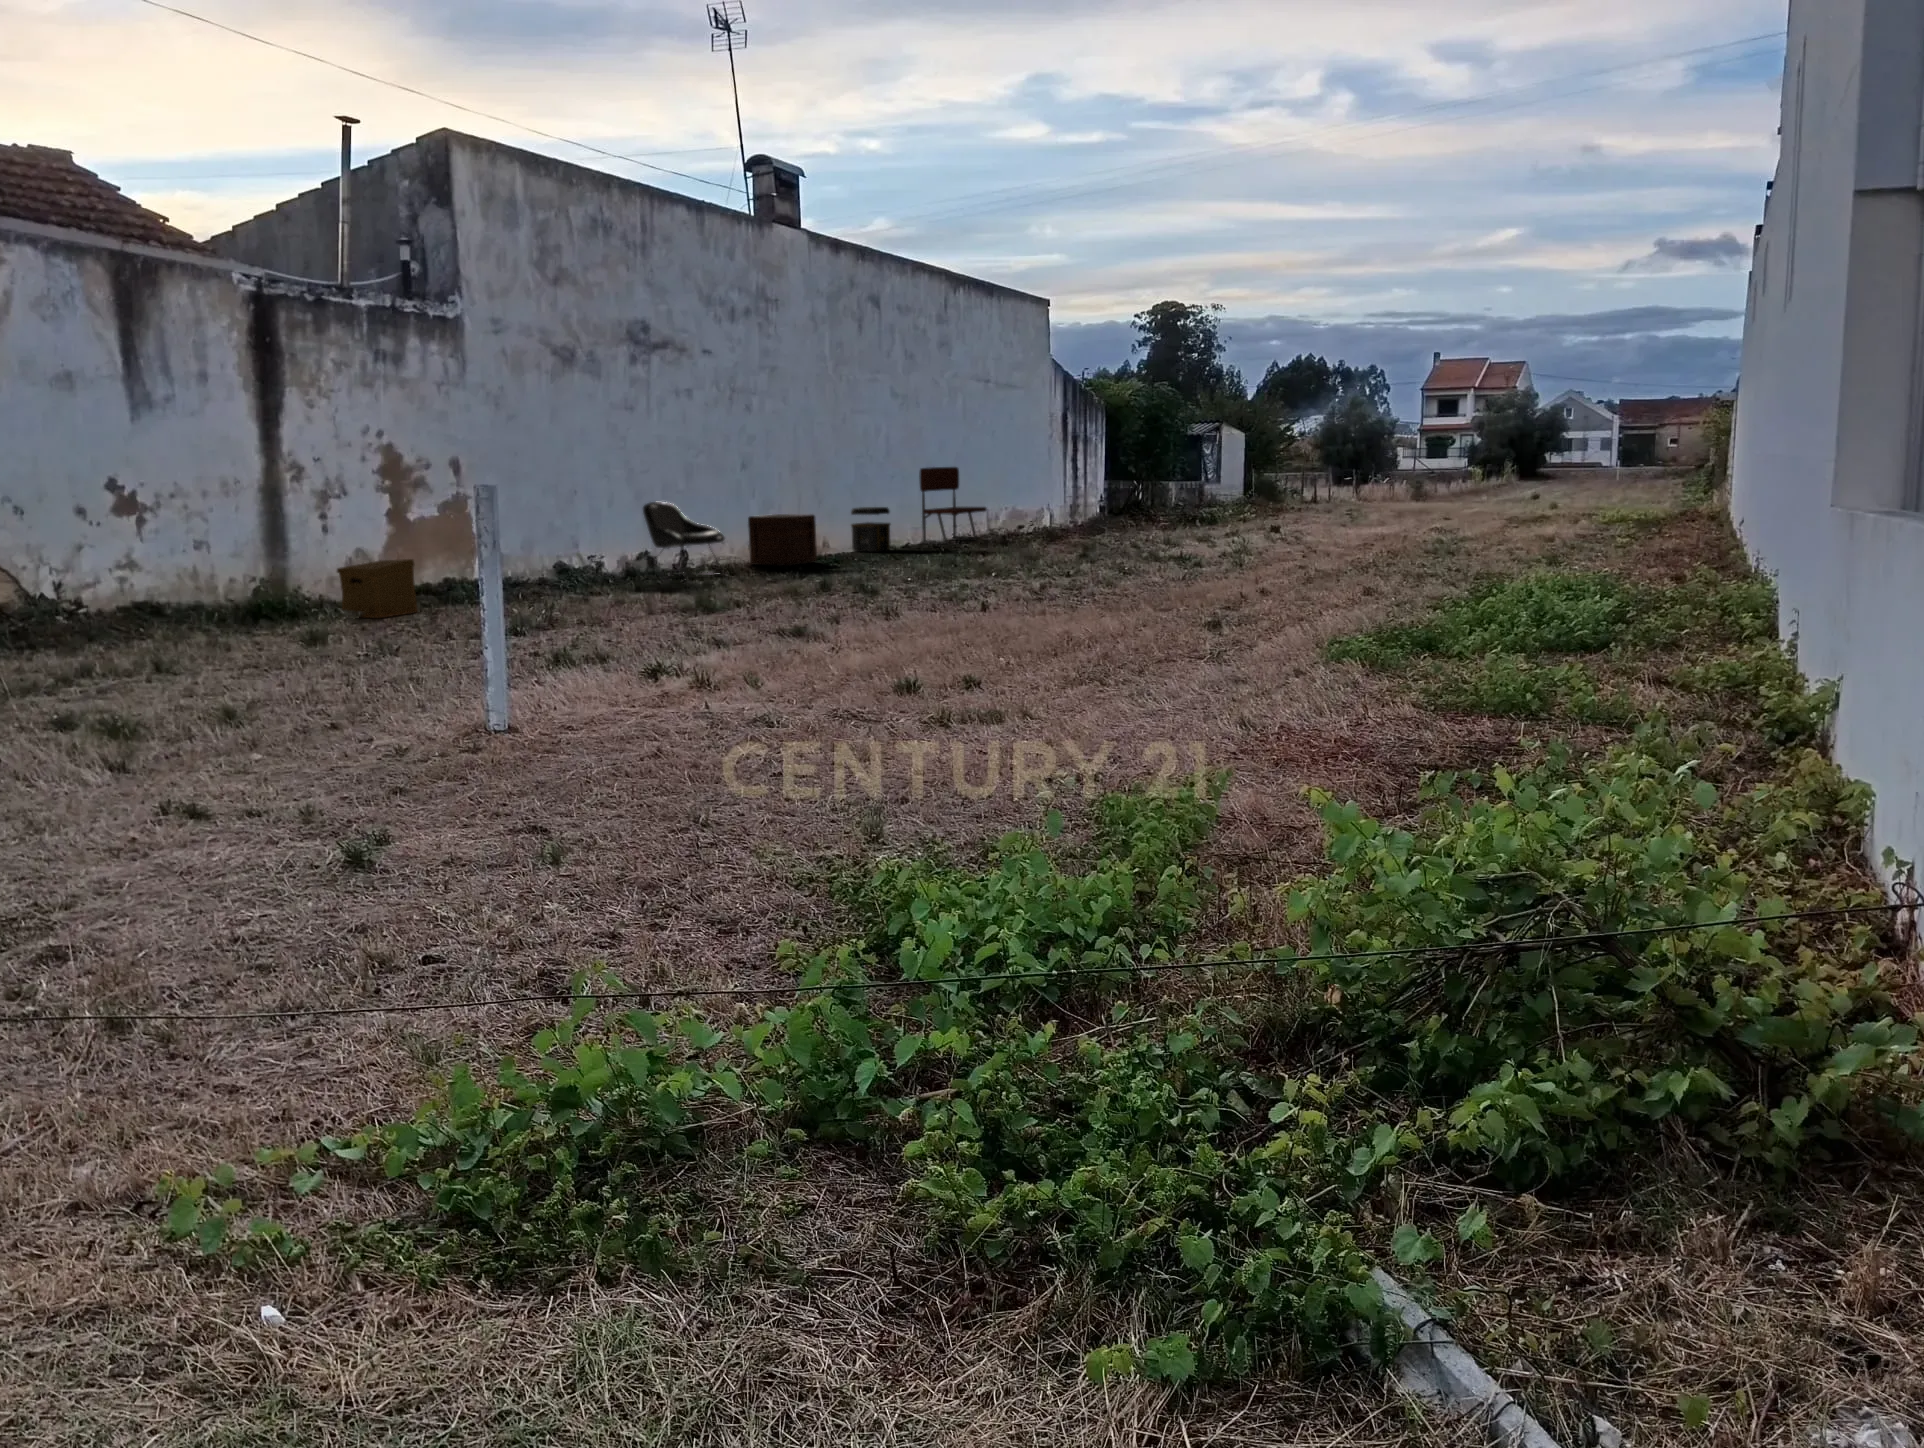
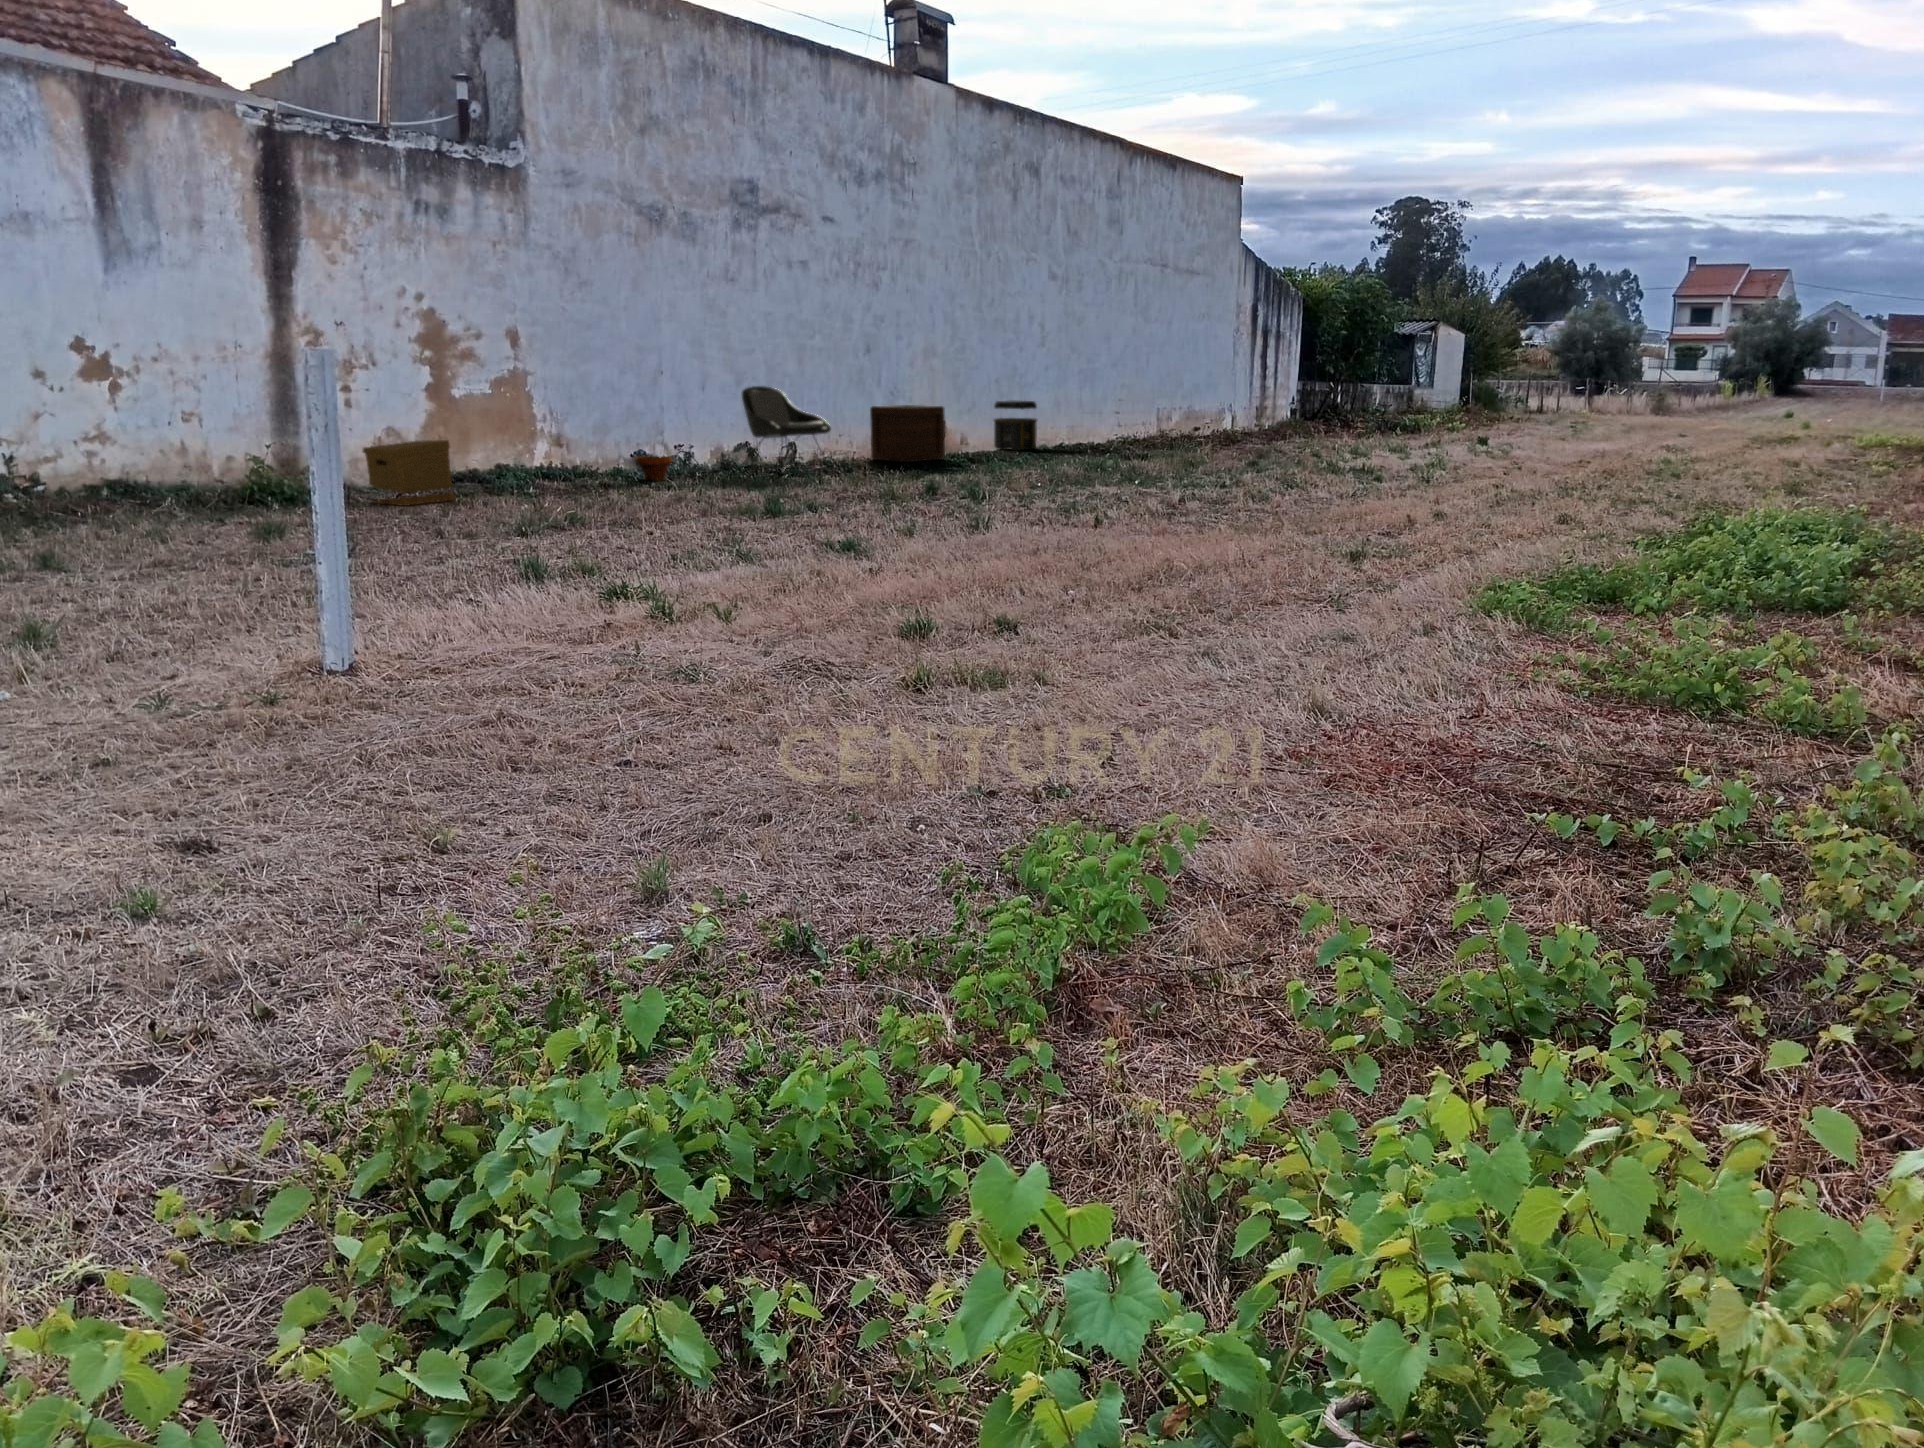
bench: present [919,467,987,544] -> none [1077,360,1151,444]
planter: none [556,568,590,589] -> present [635,456,672,480]

